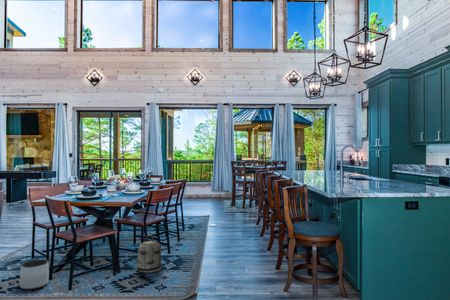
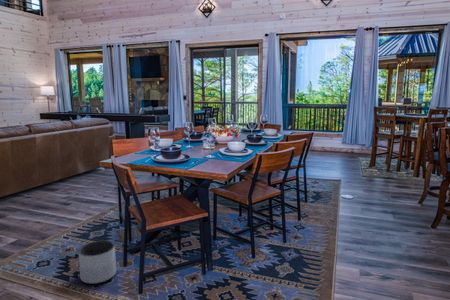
basket: present [137,235,162,273] -> none [234,223,271,282]

